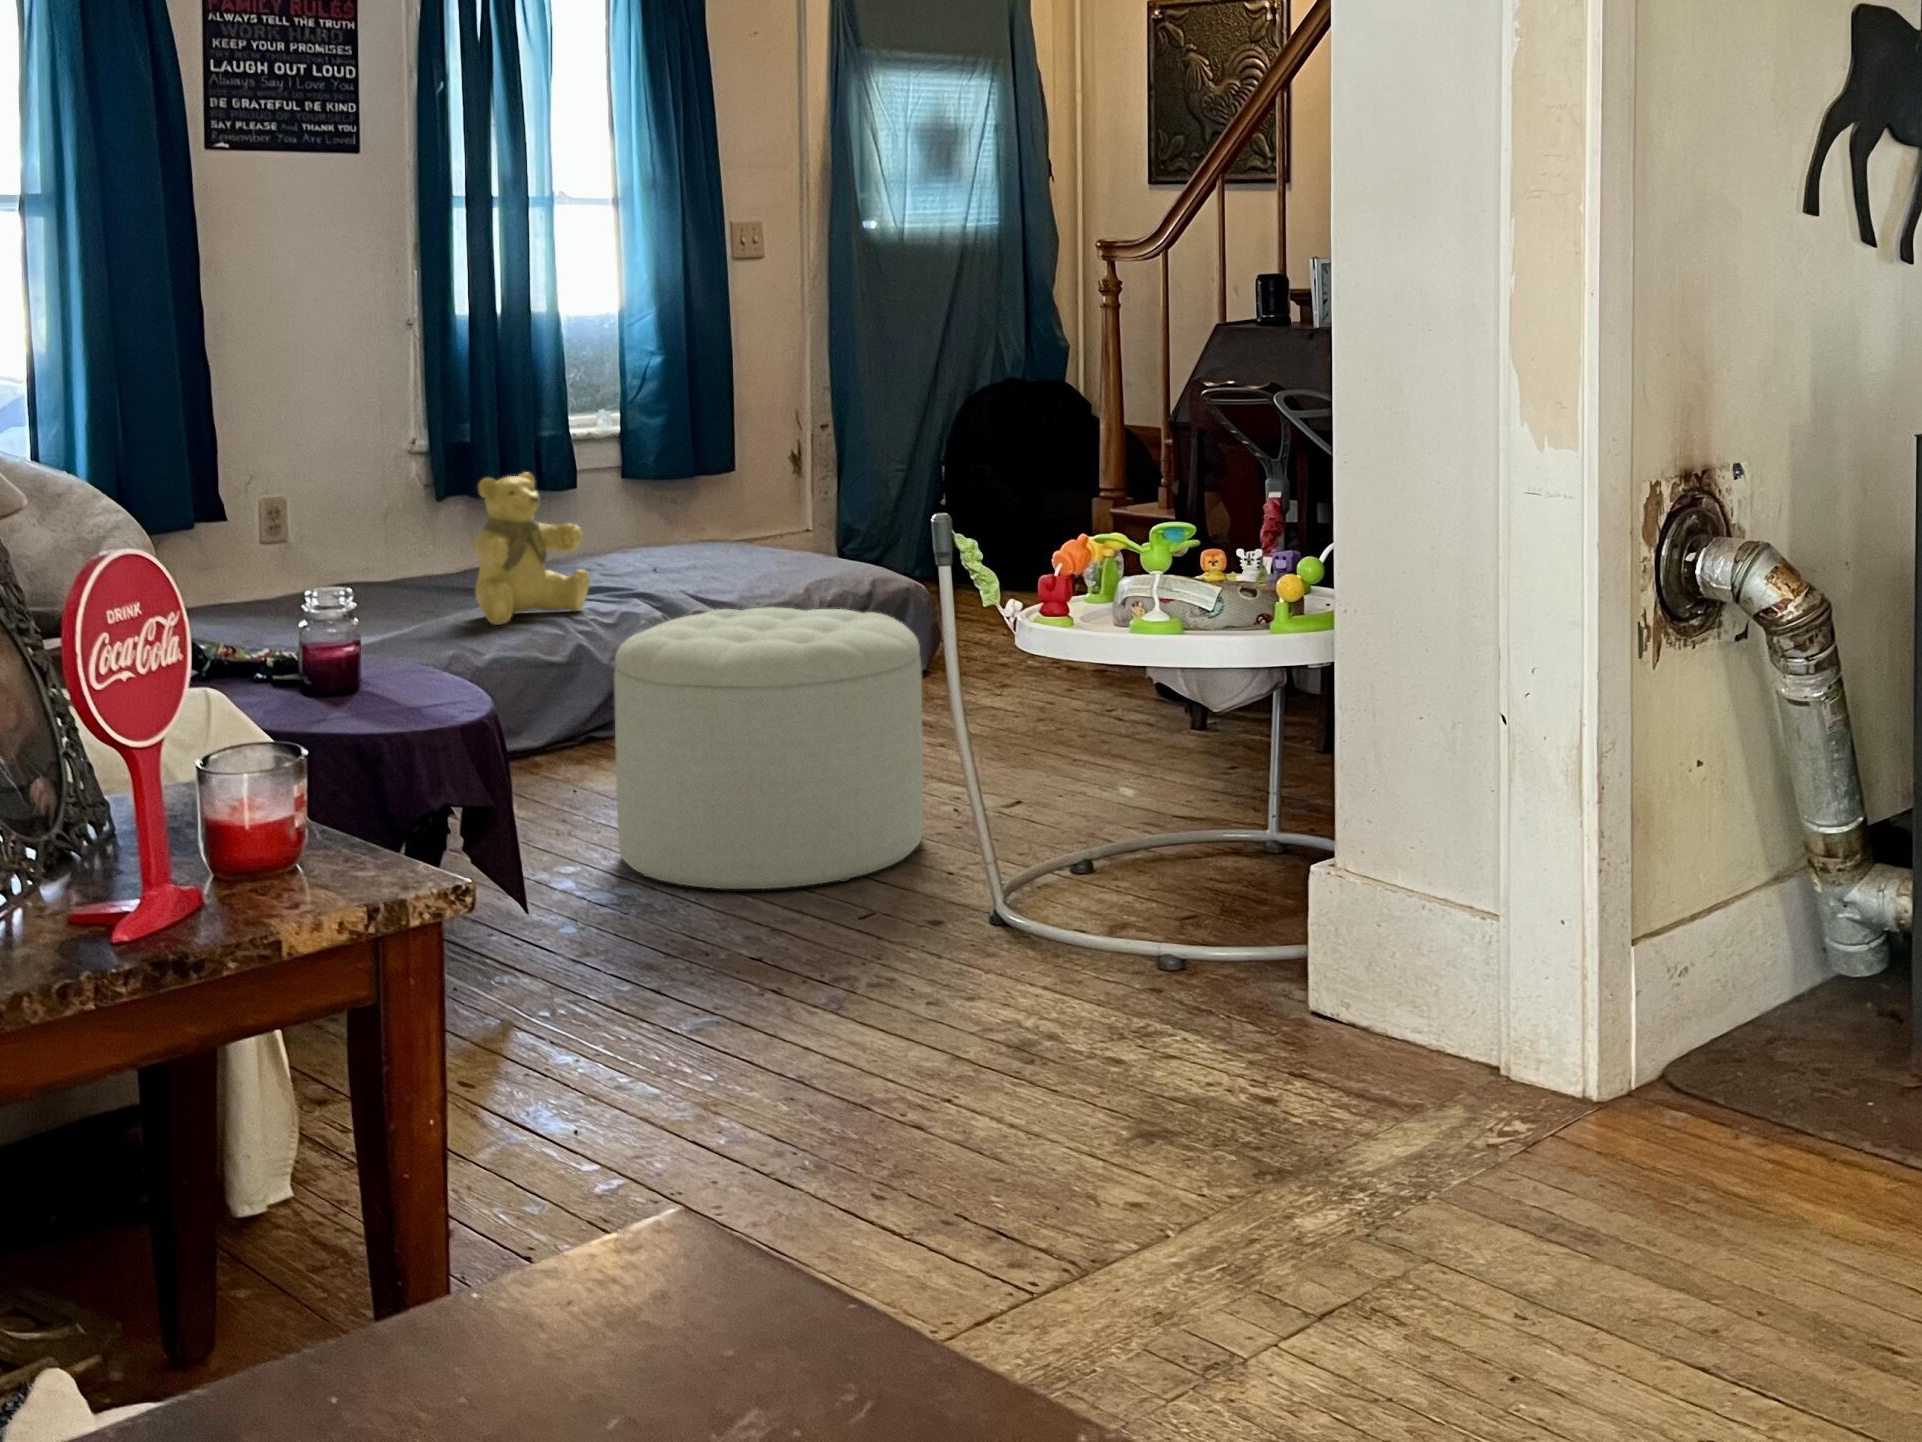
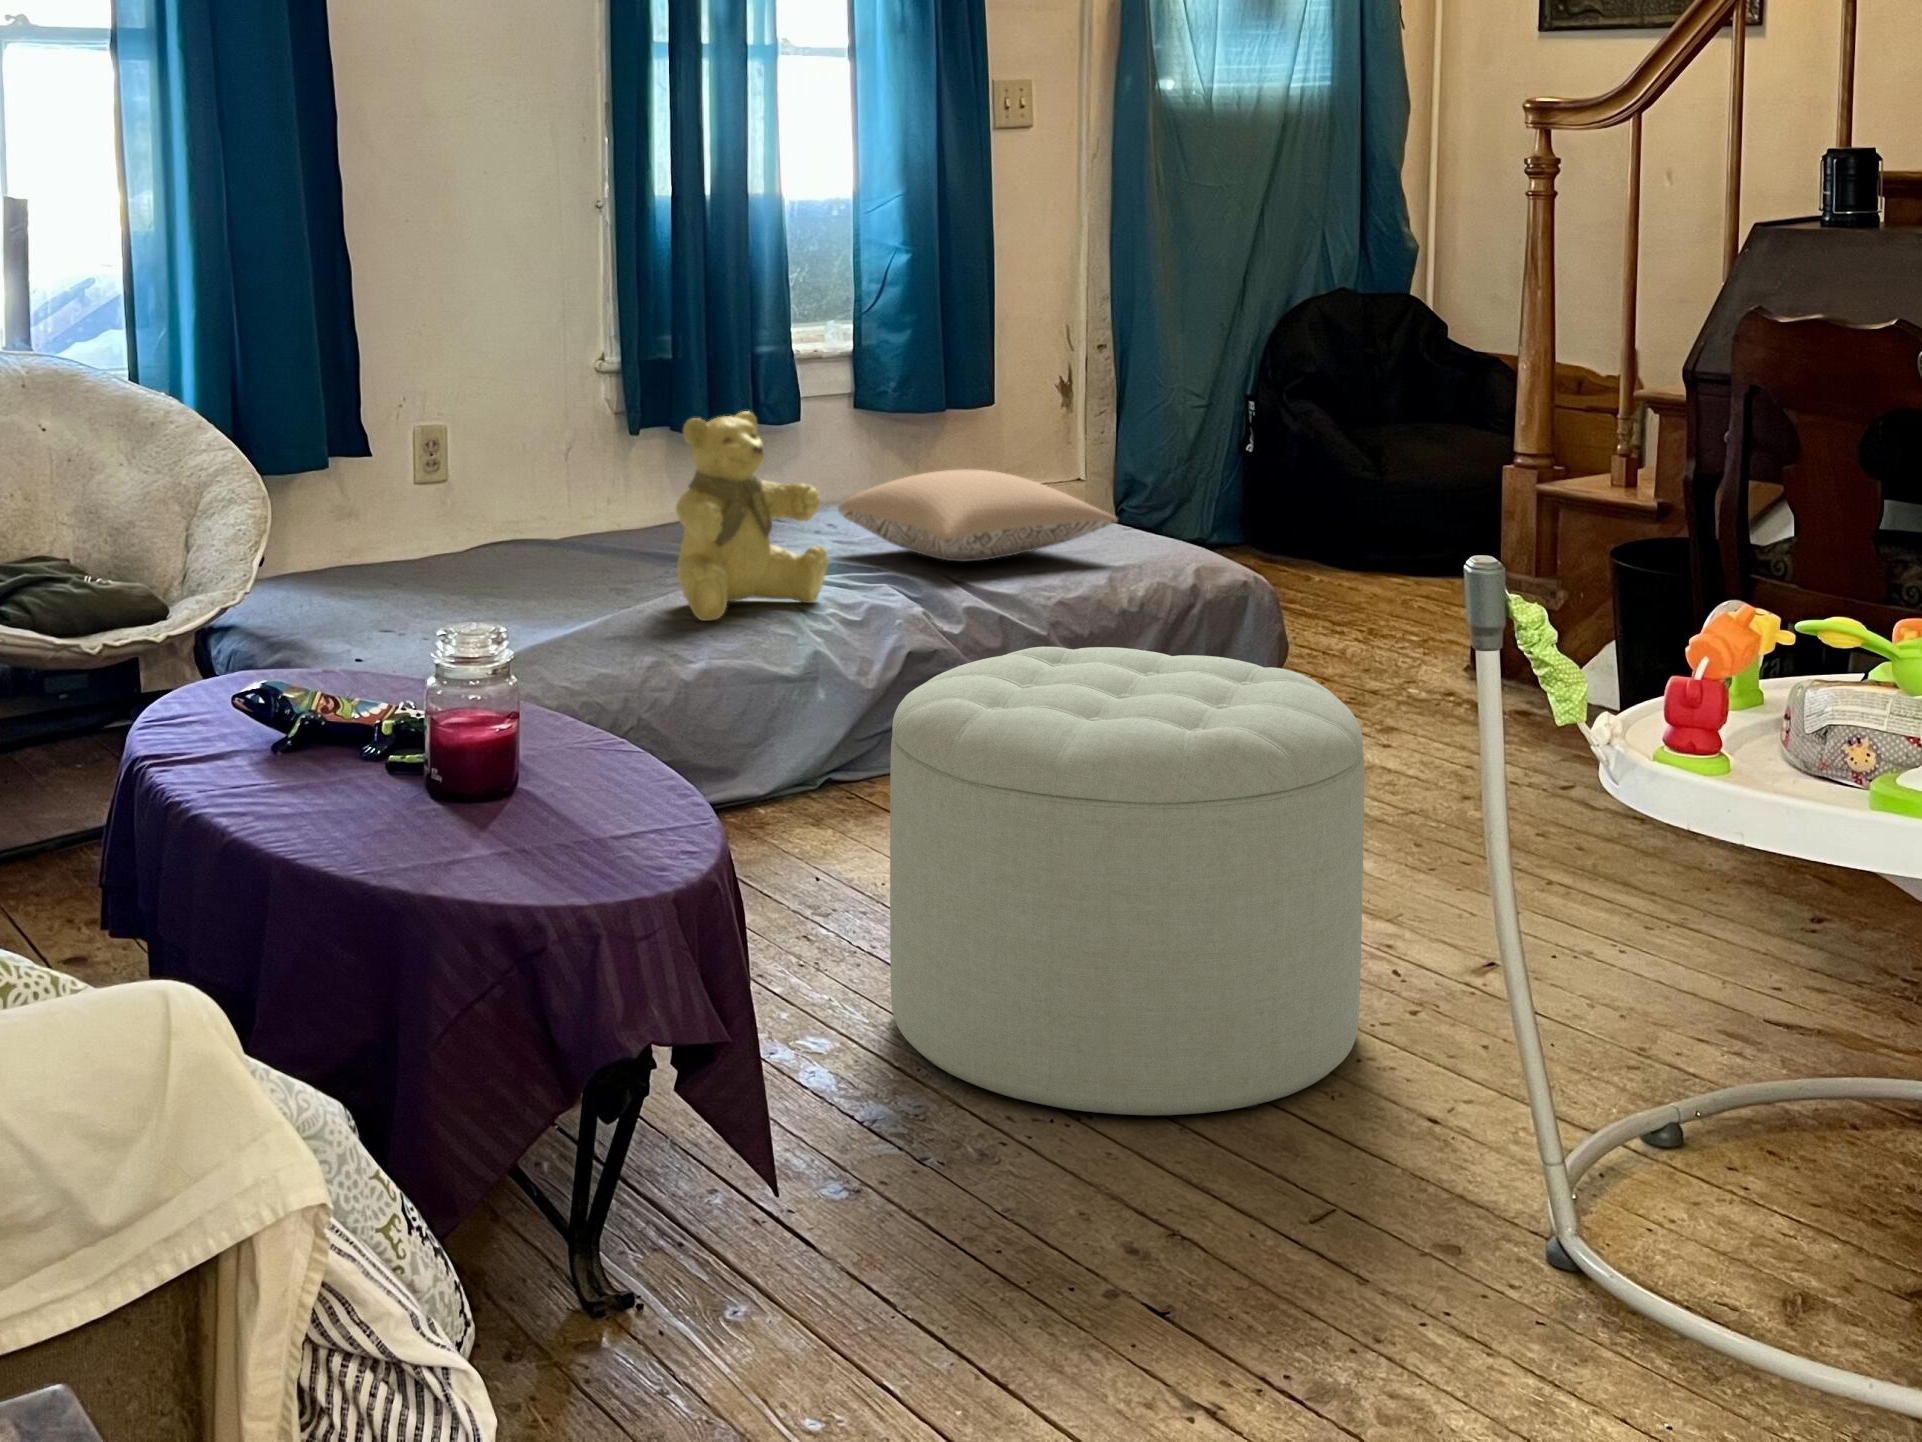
pillow: none [602,516,810,582] -> present [838,469,1118,562]

